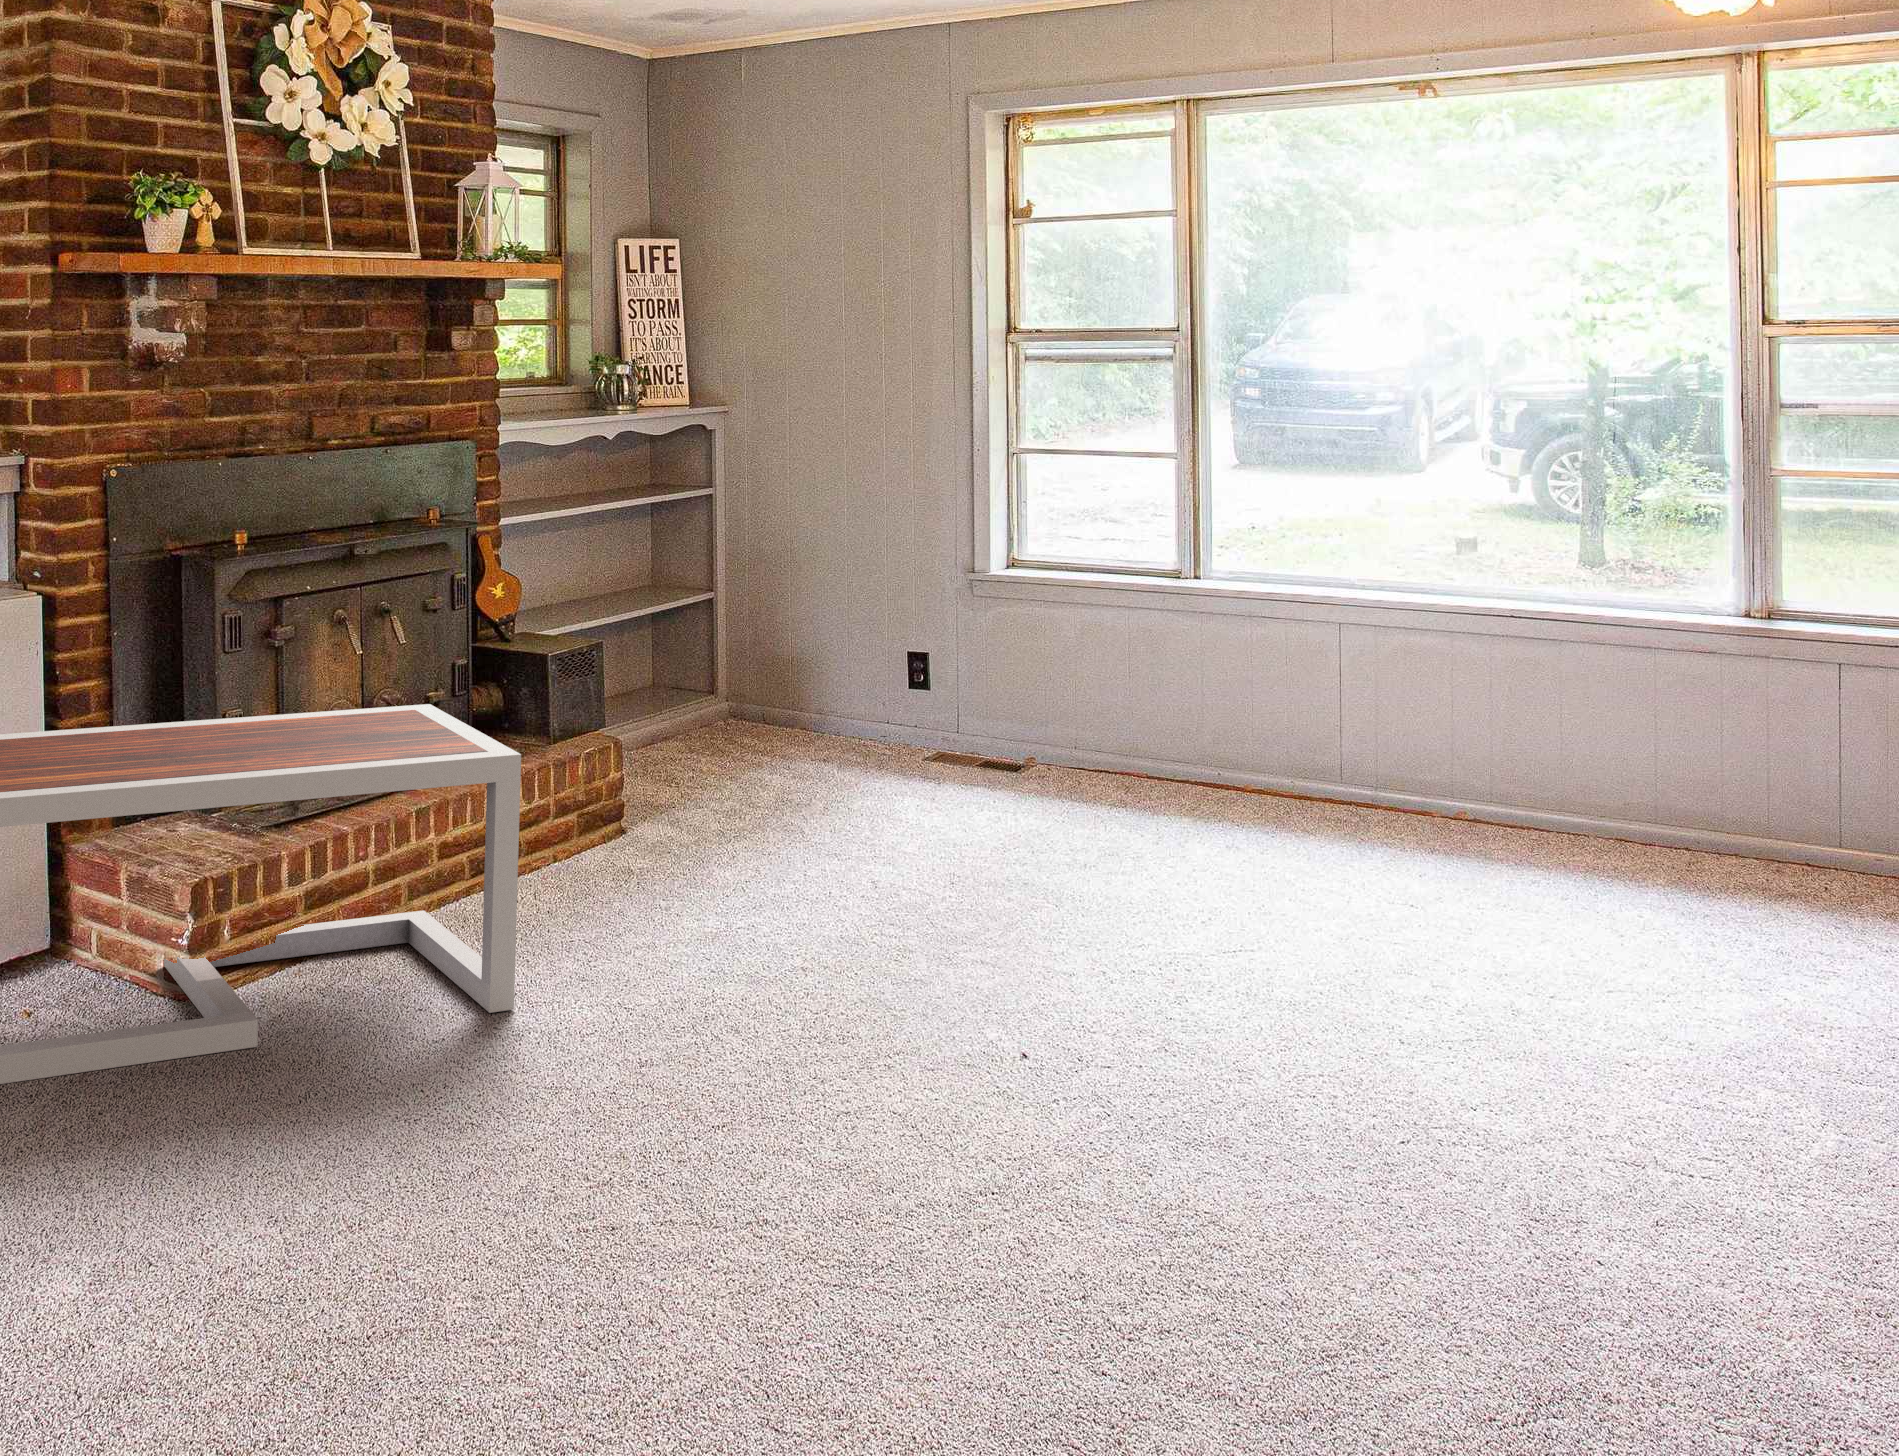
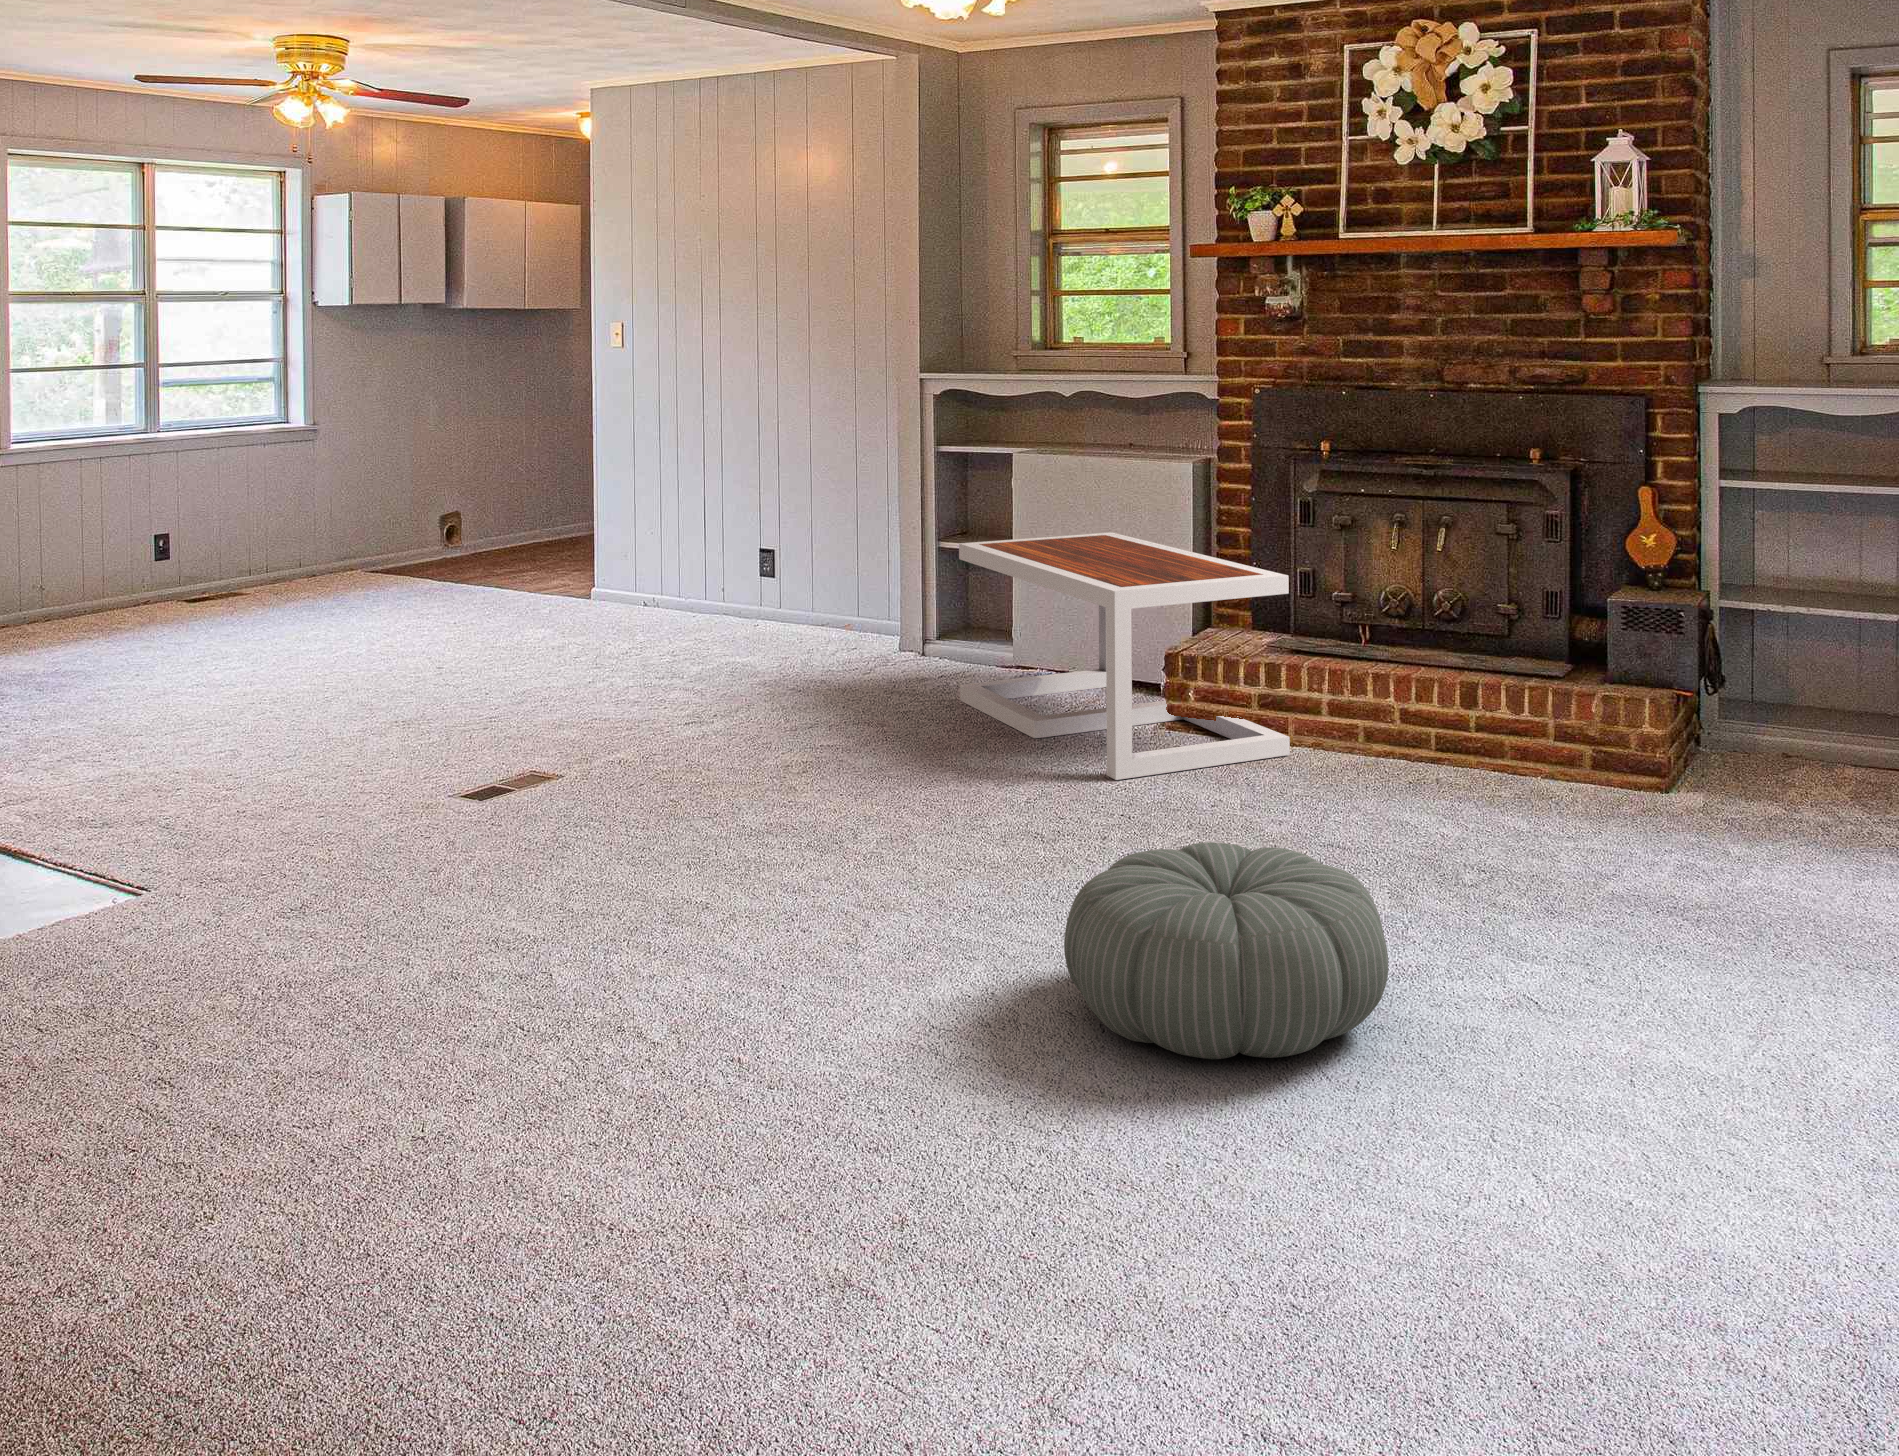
pouf: none [1118,855,1401,1026] -> present [1064,842,1388,1059]

